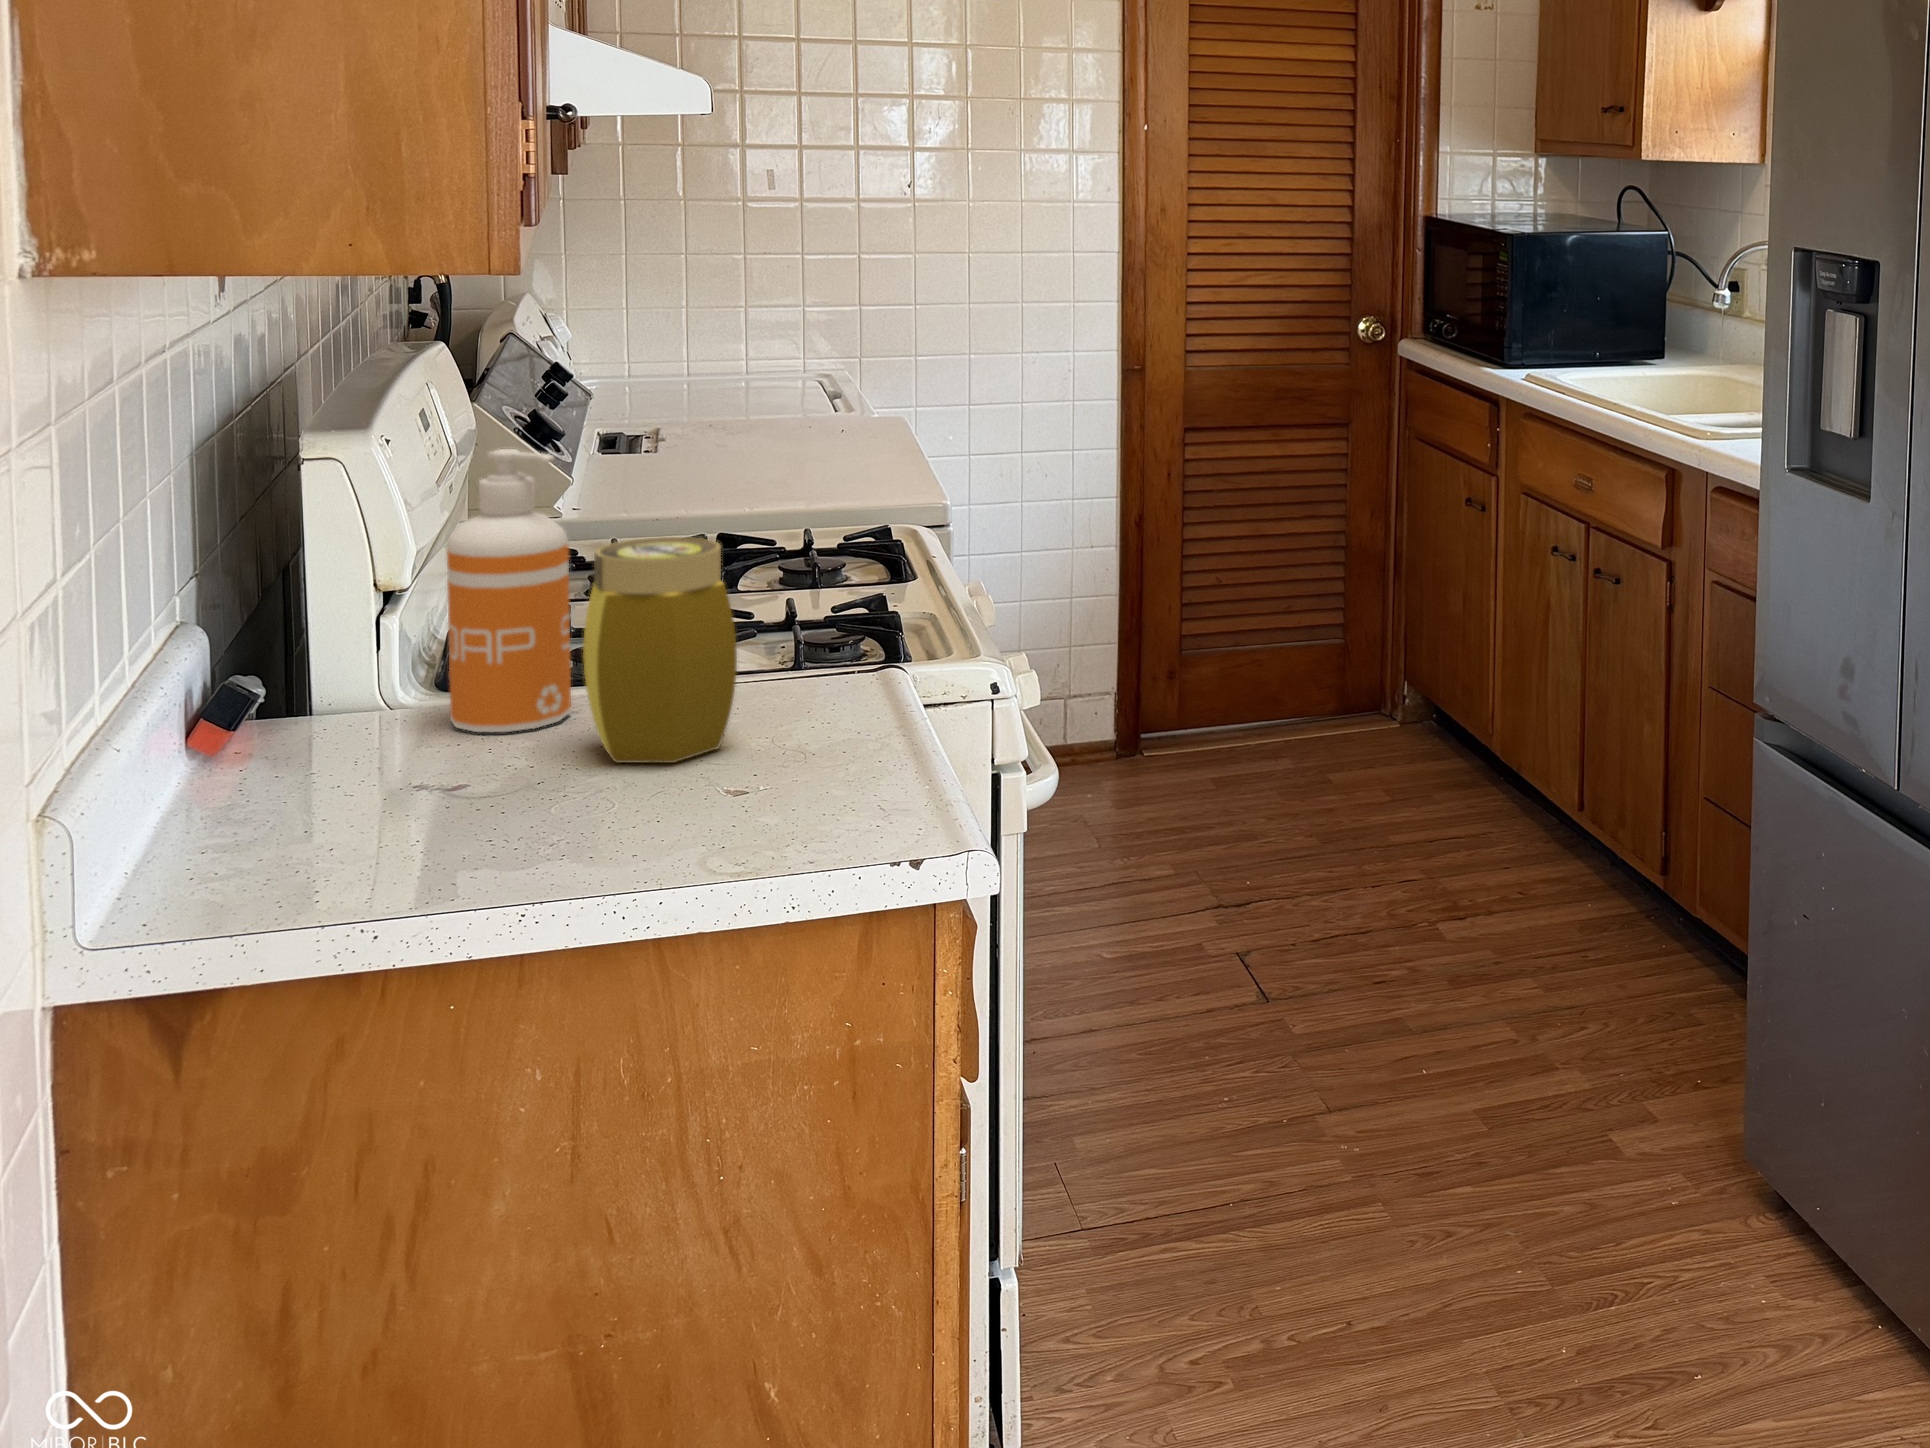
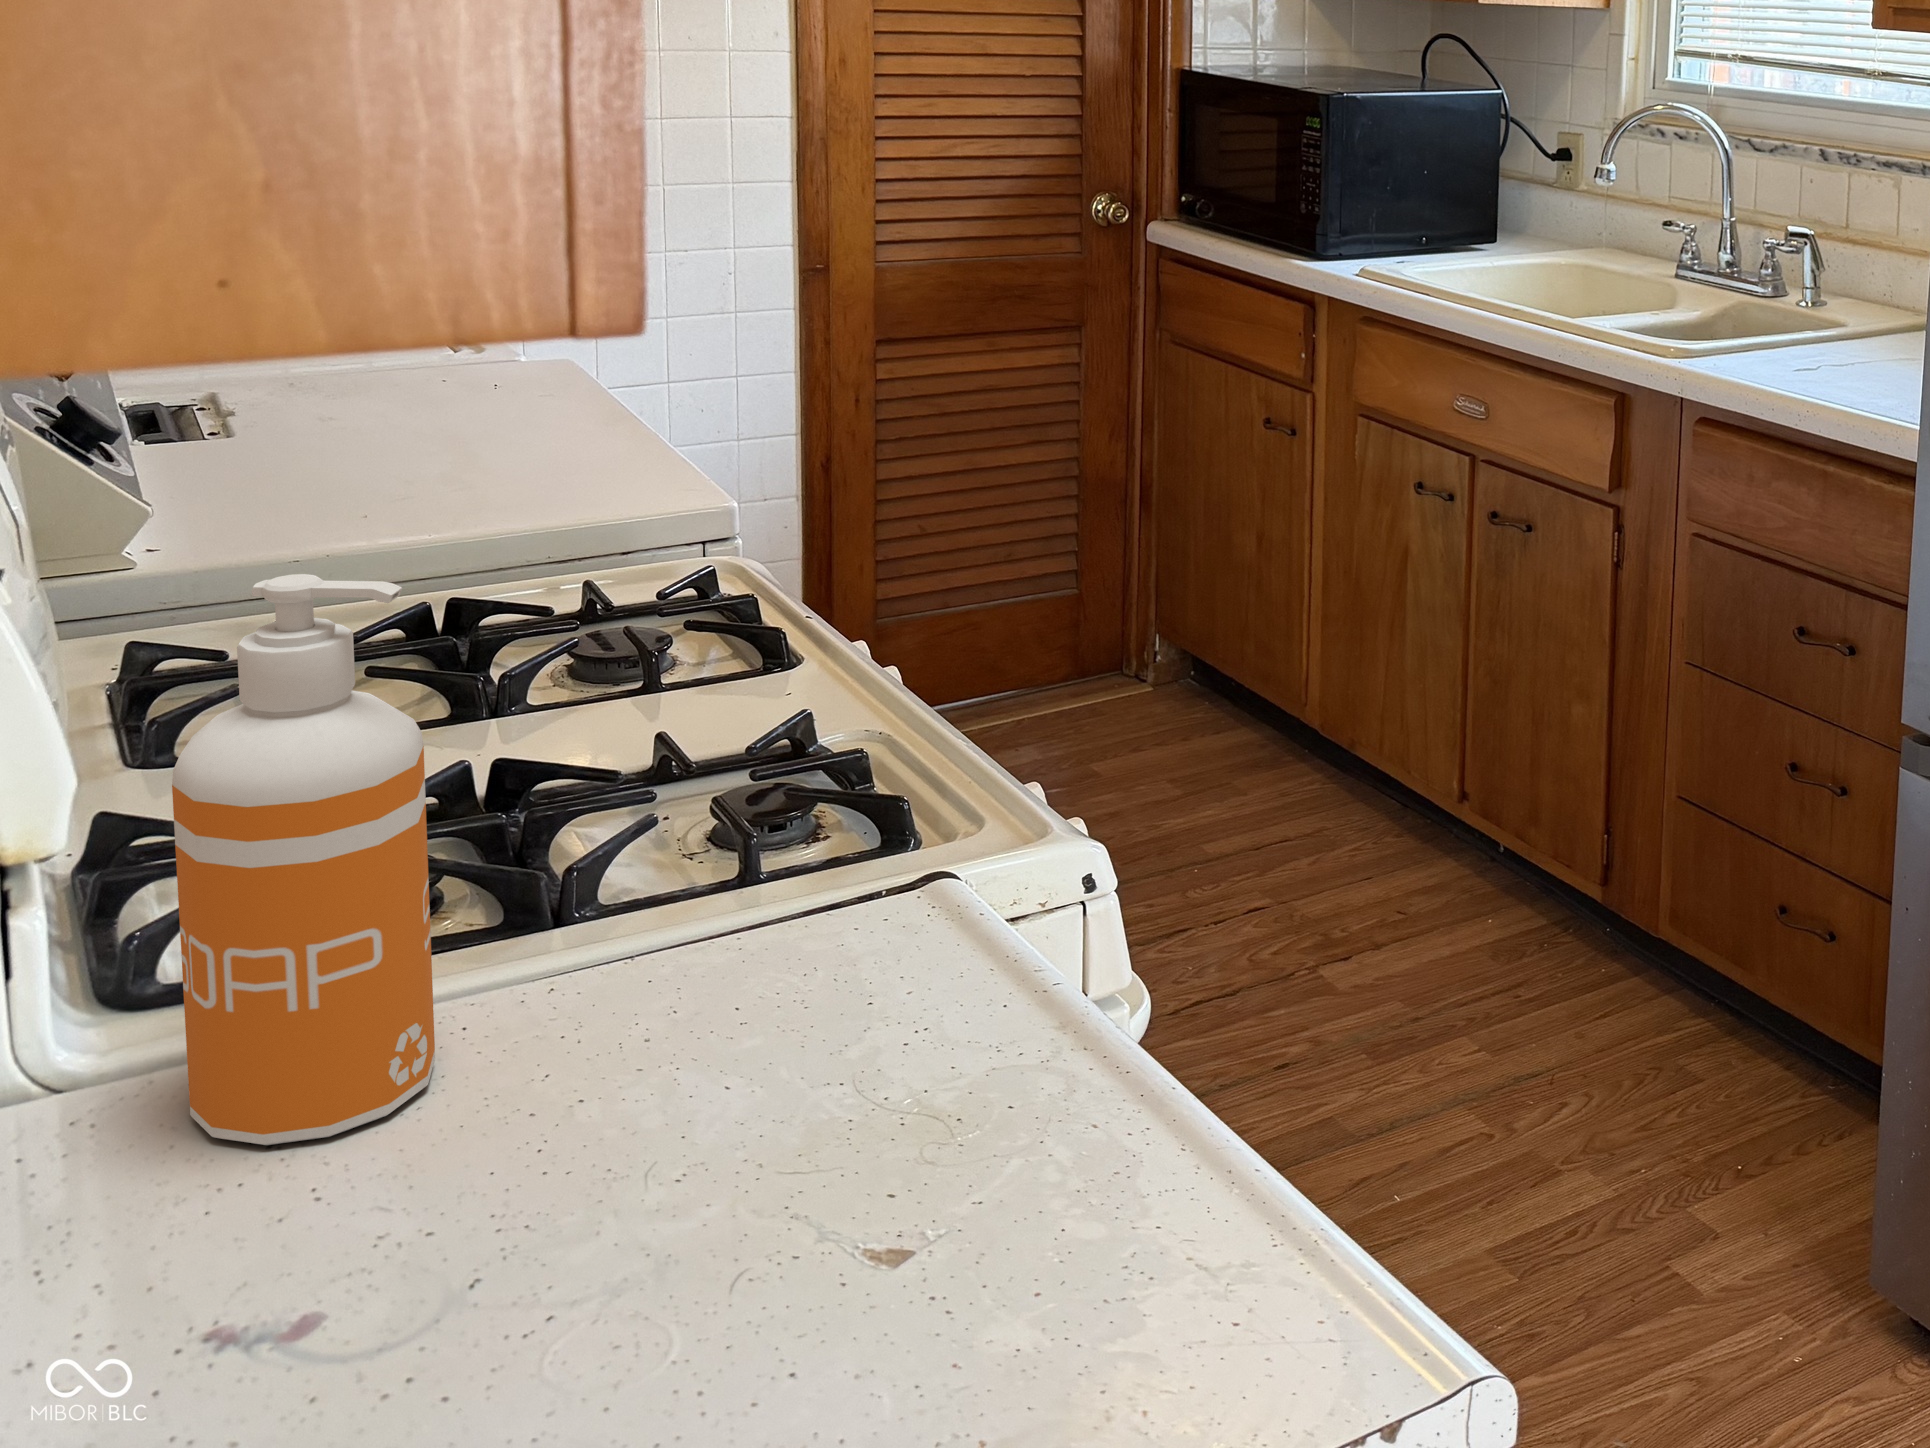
jar: present [583,537,737,763] -> none [520,728,834,1201]

